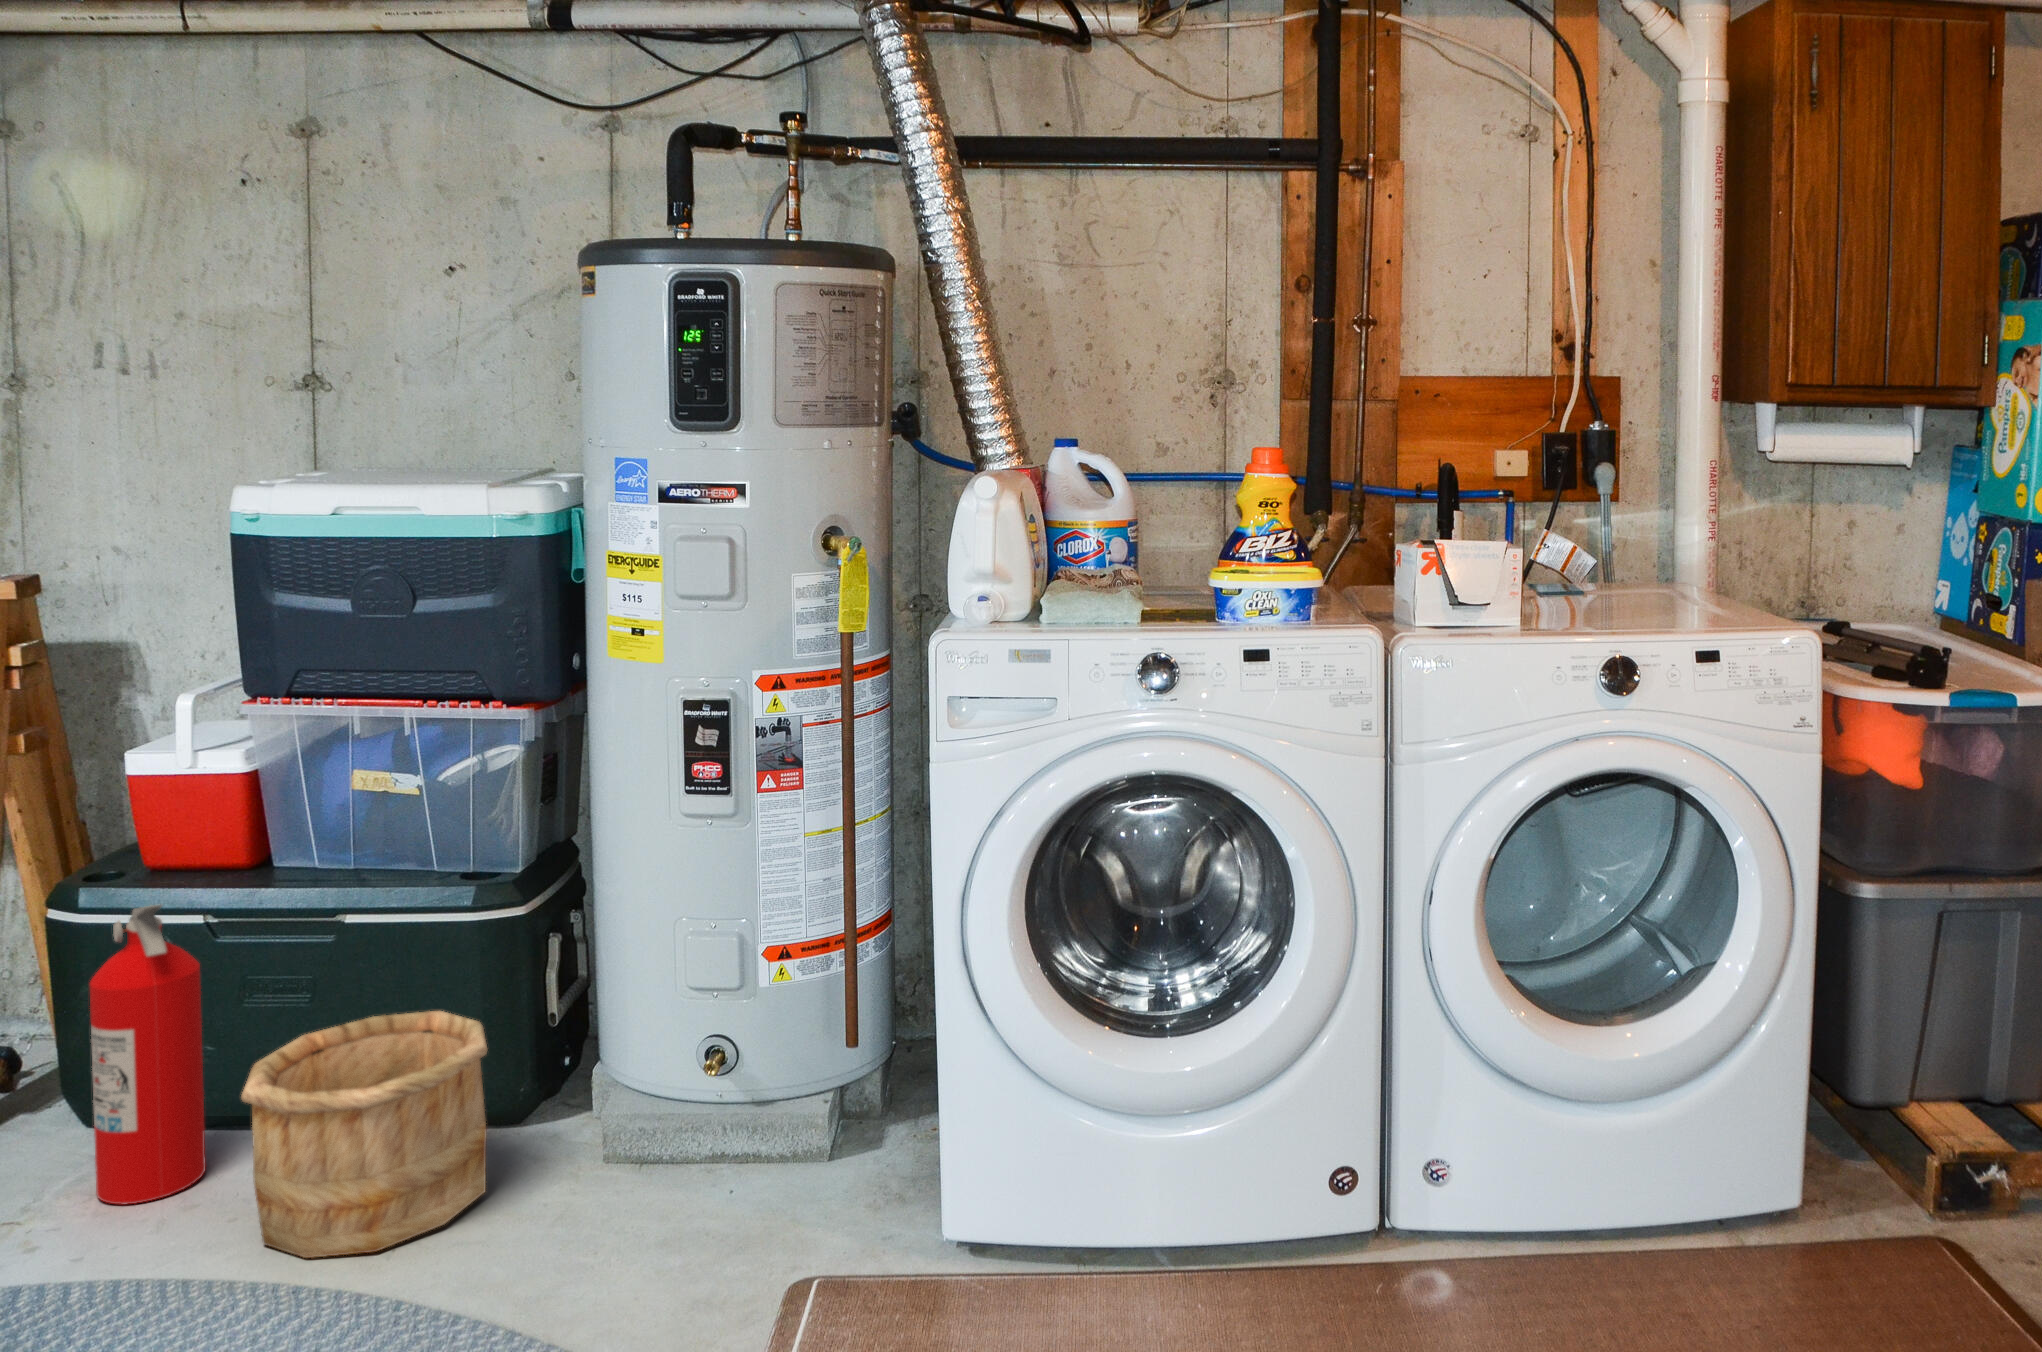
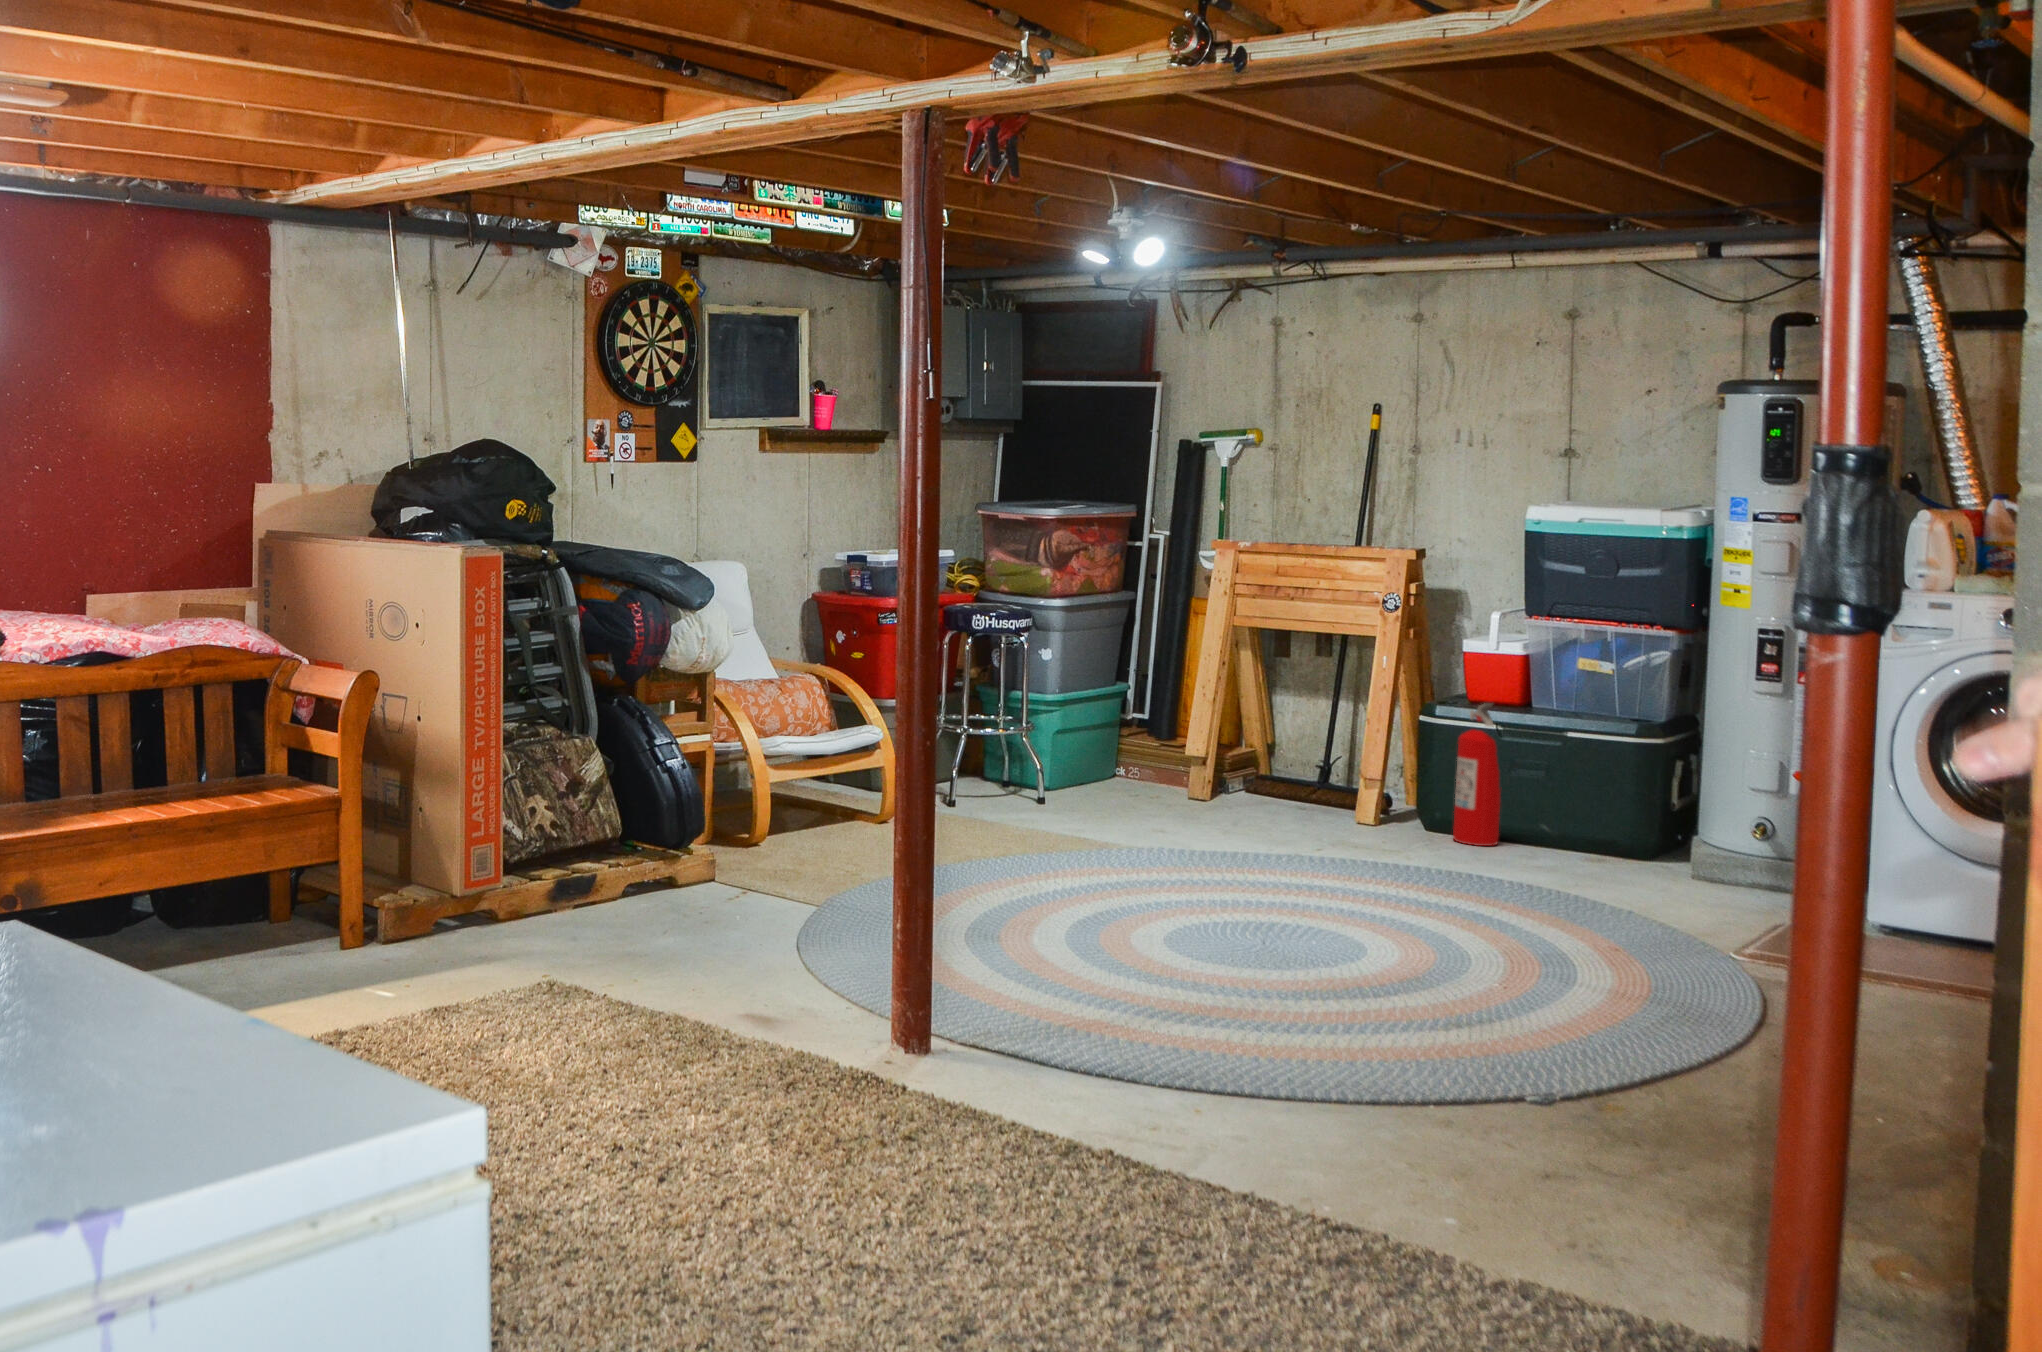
wooden bucket: present [241,1011,487,1258] -> none [1528,778,1640,875]

